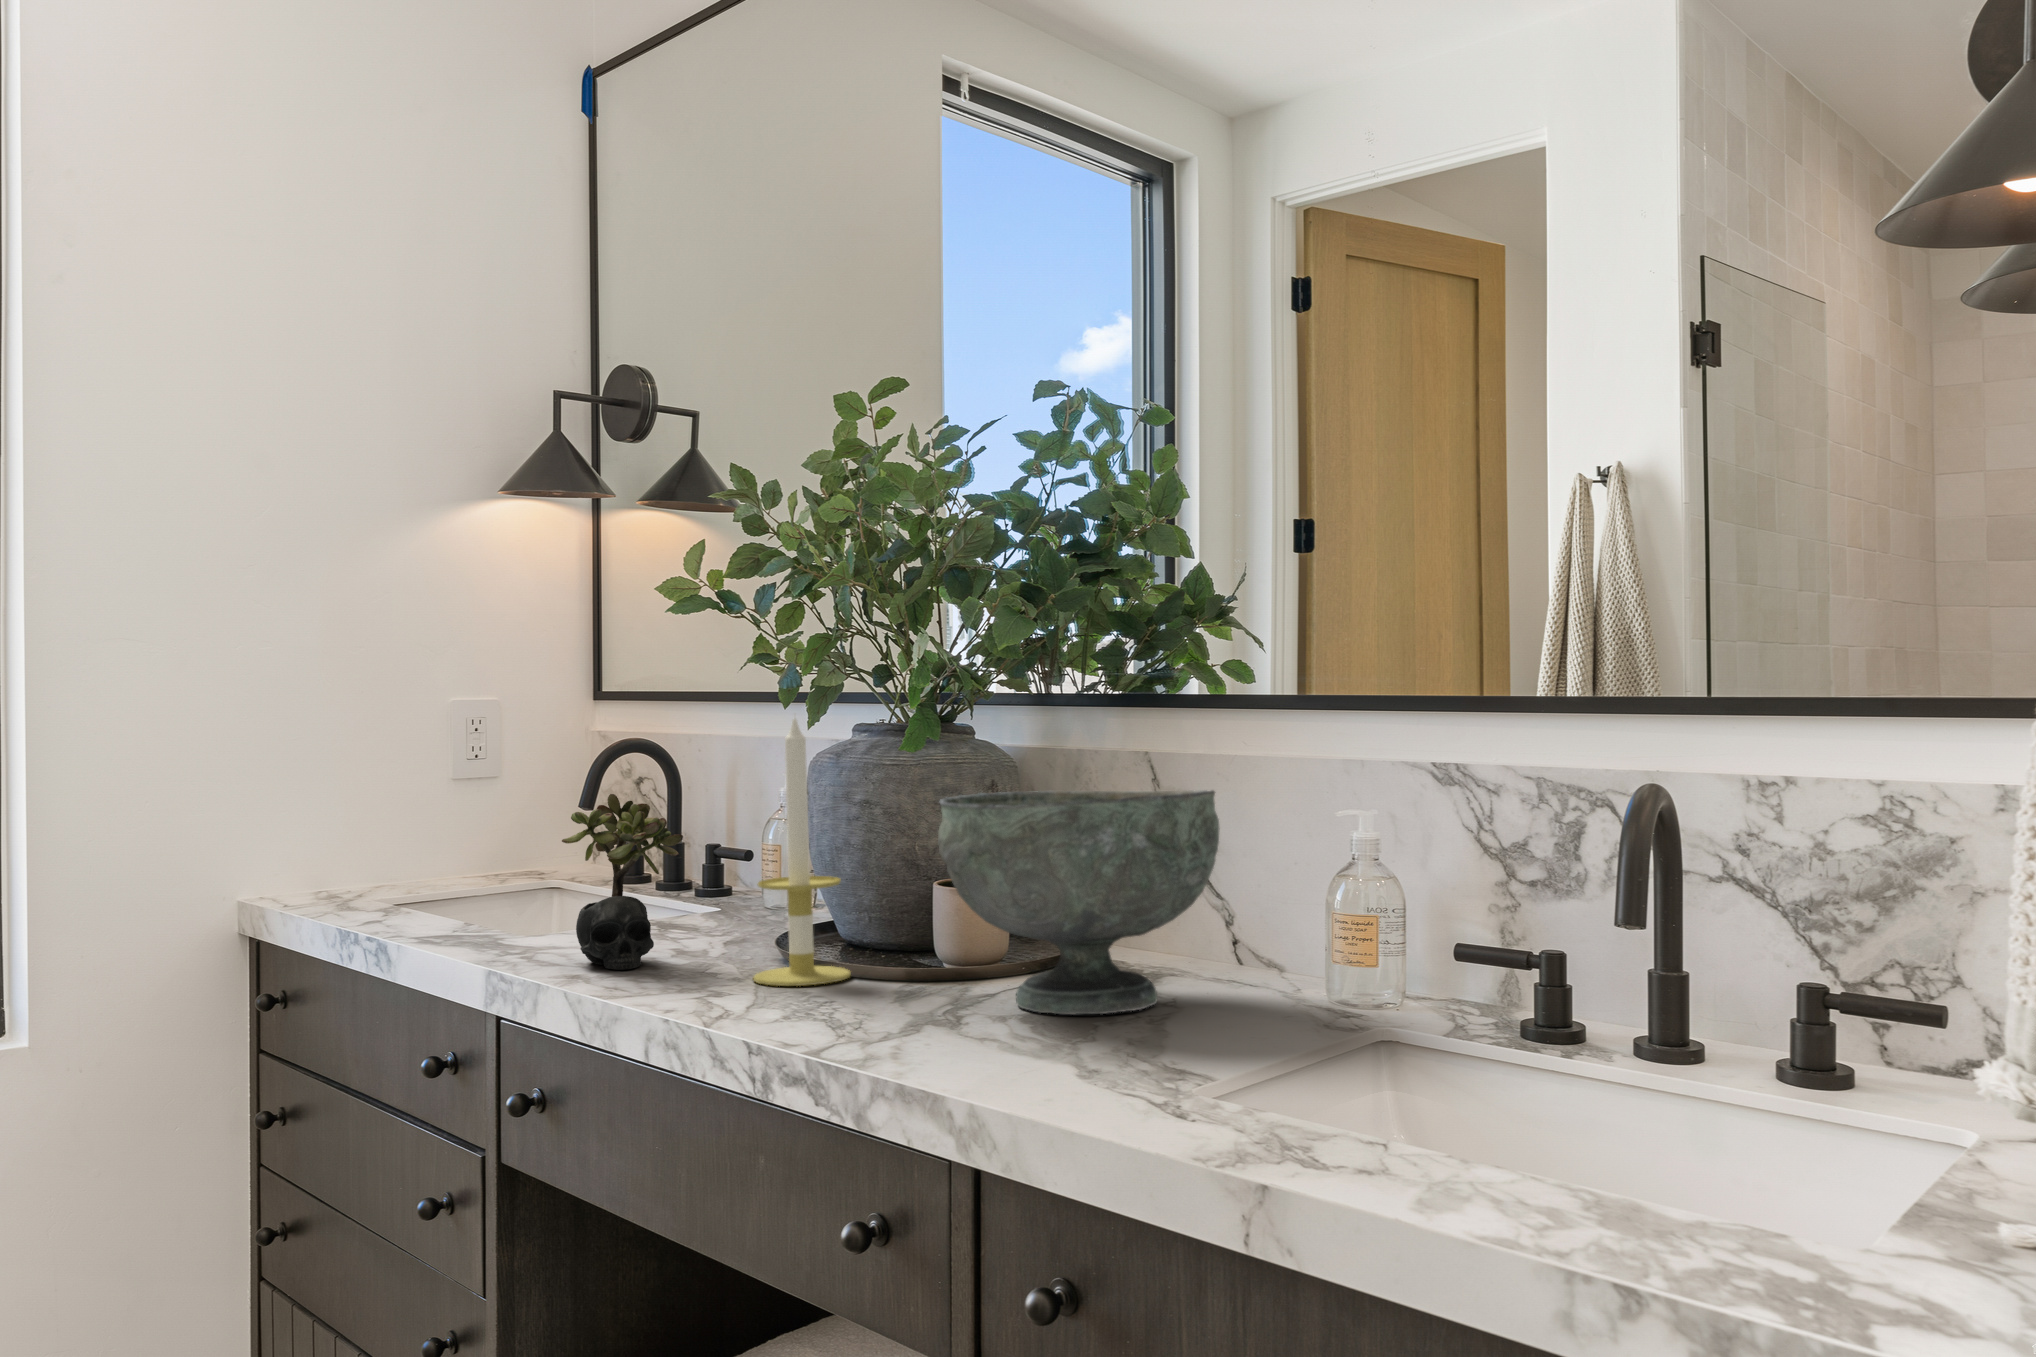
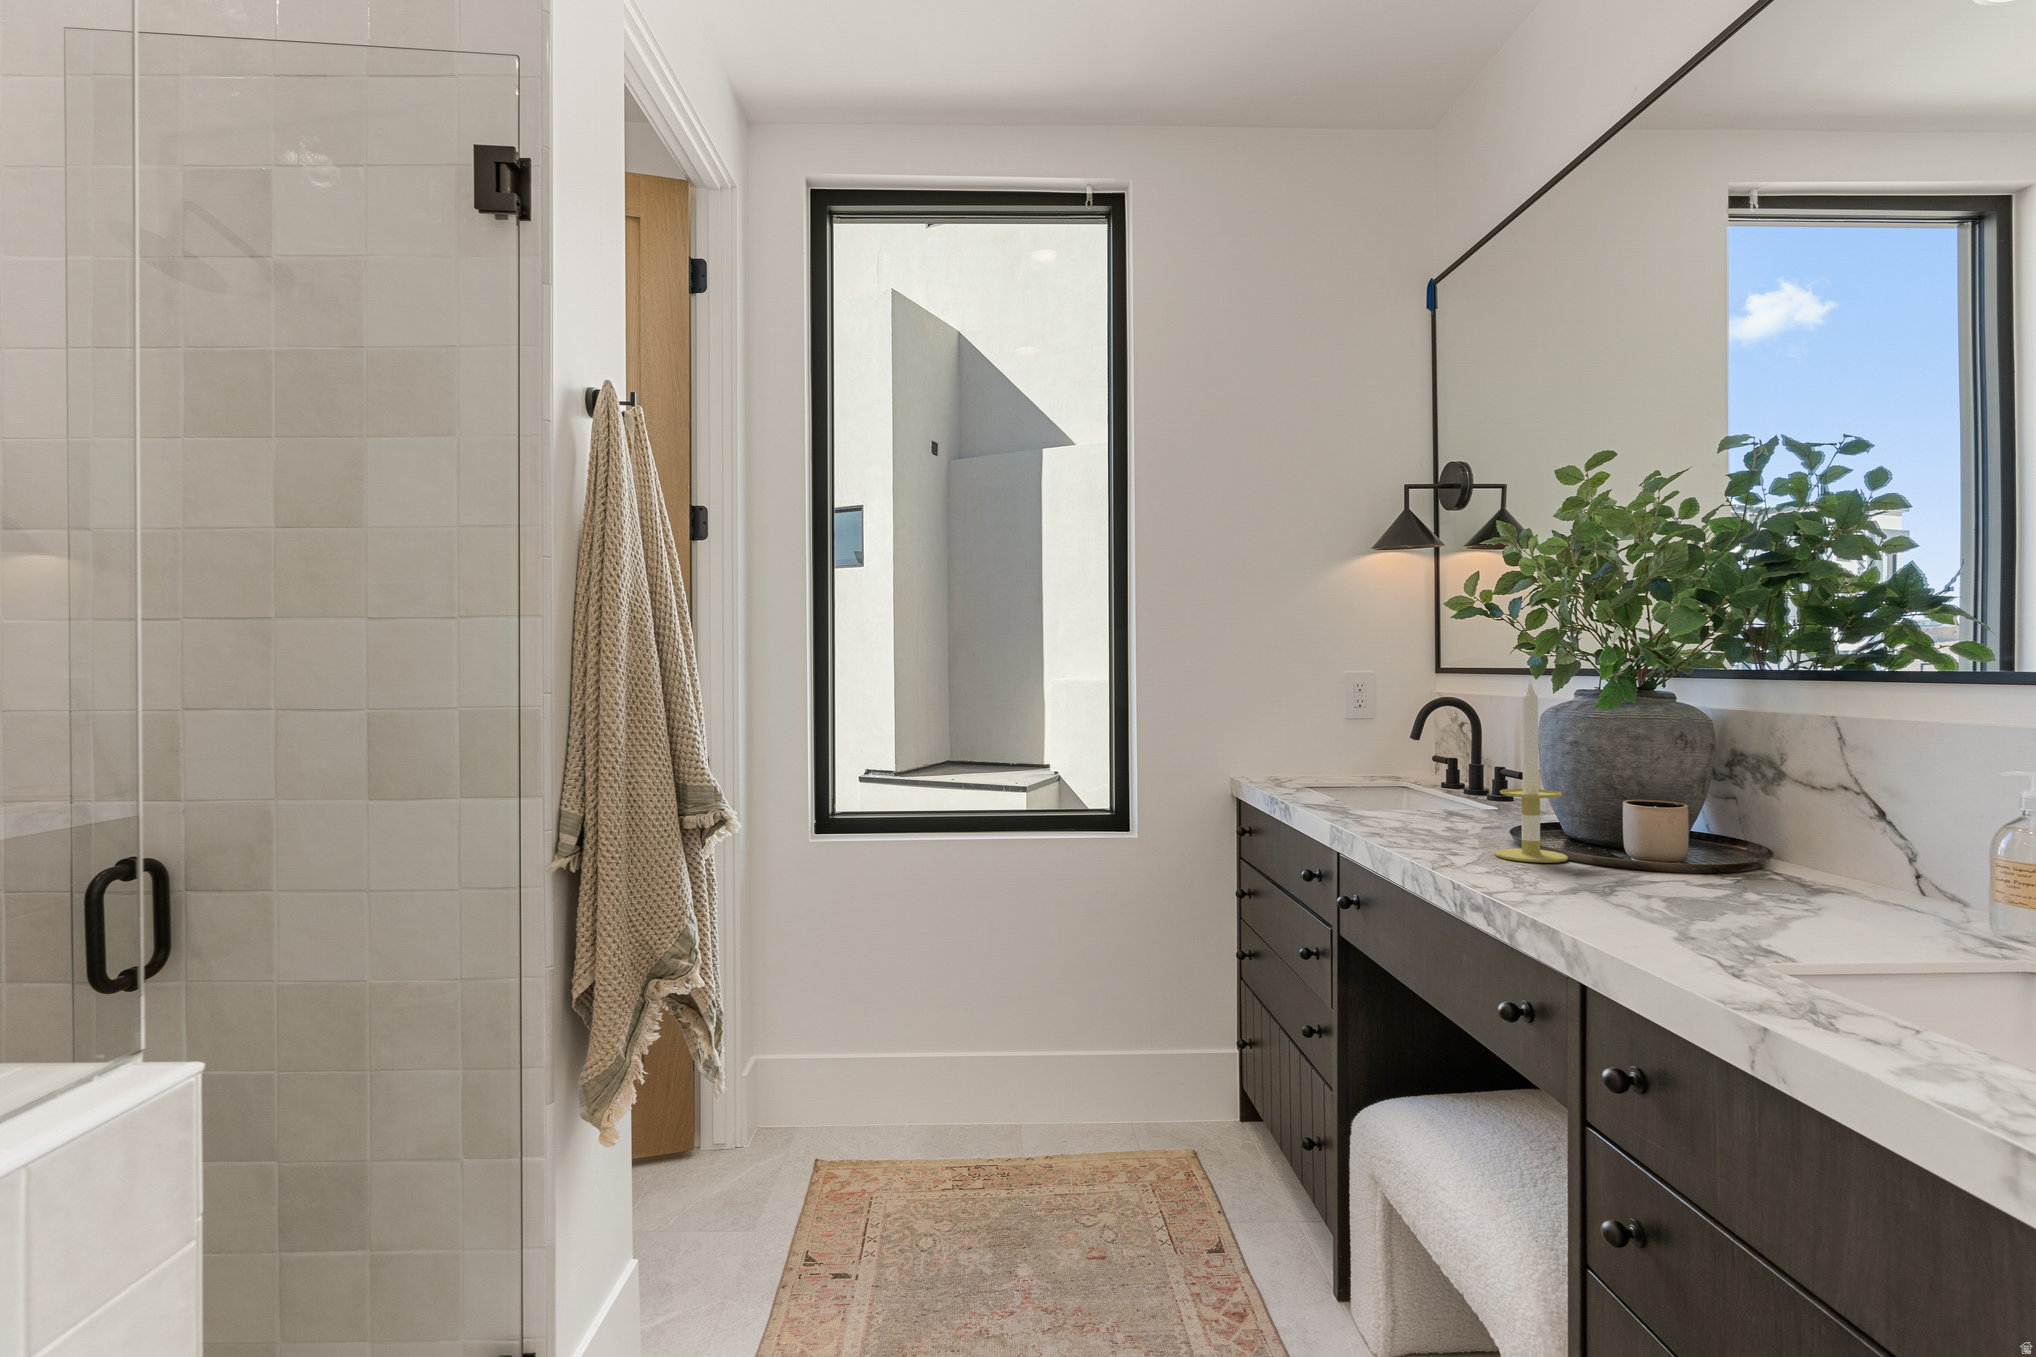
decorative bowl: present [938,790,1220,1014] -> none [1626,740,1887,915]
succulent plant: present [562,794,683,970] -> none [1377,728,1456,837]

